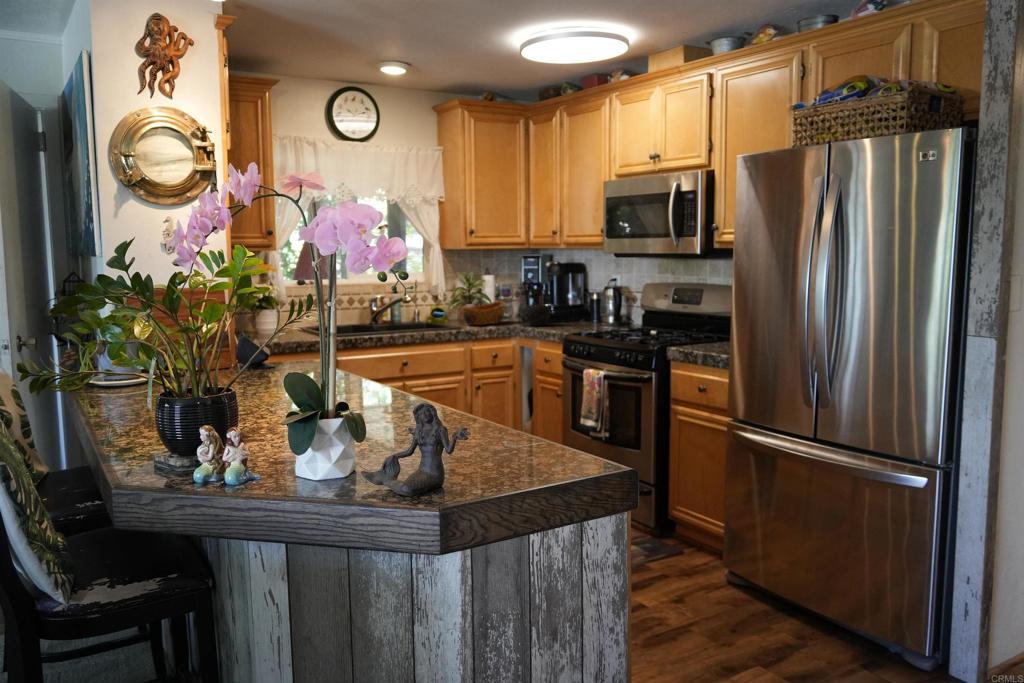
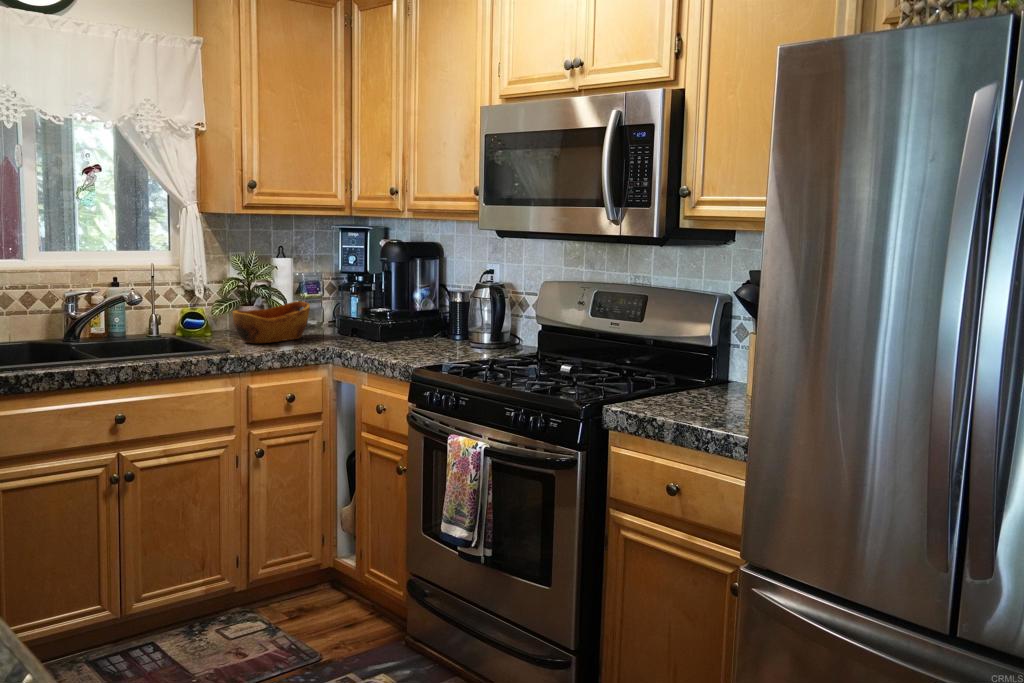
ceramic jug: present [523,279,550,326] -> none [340,267,386,346]

